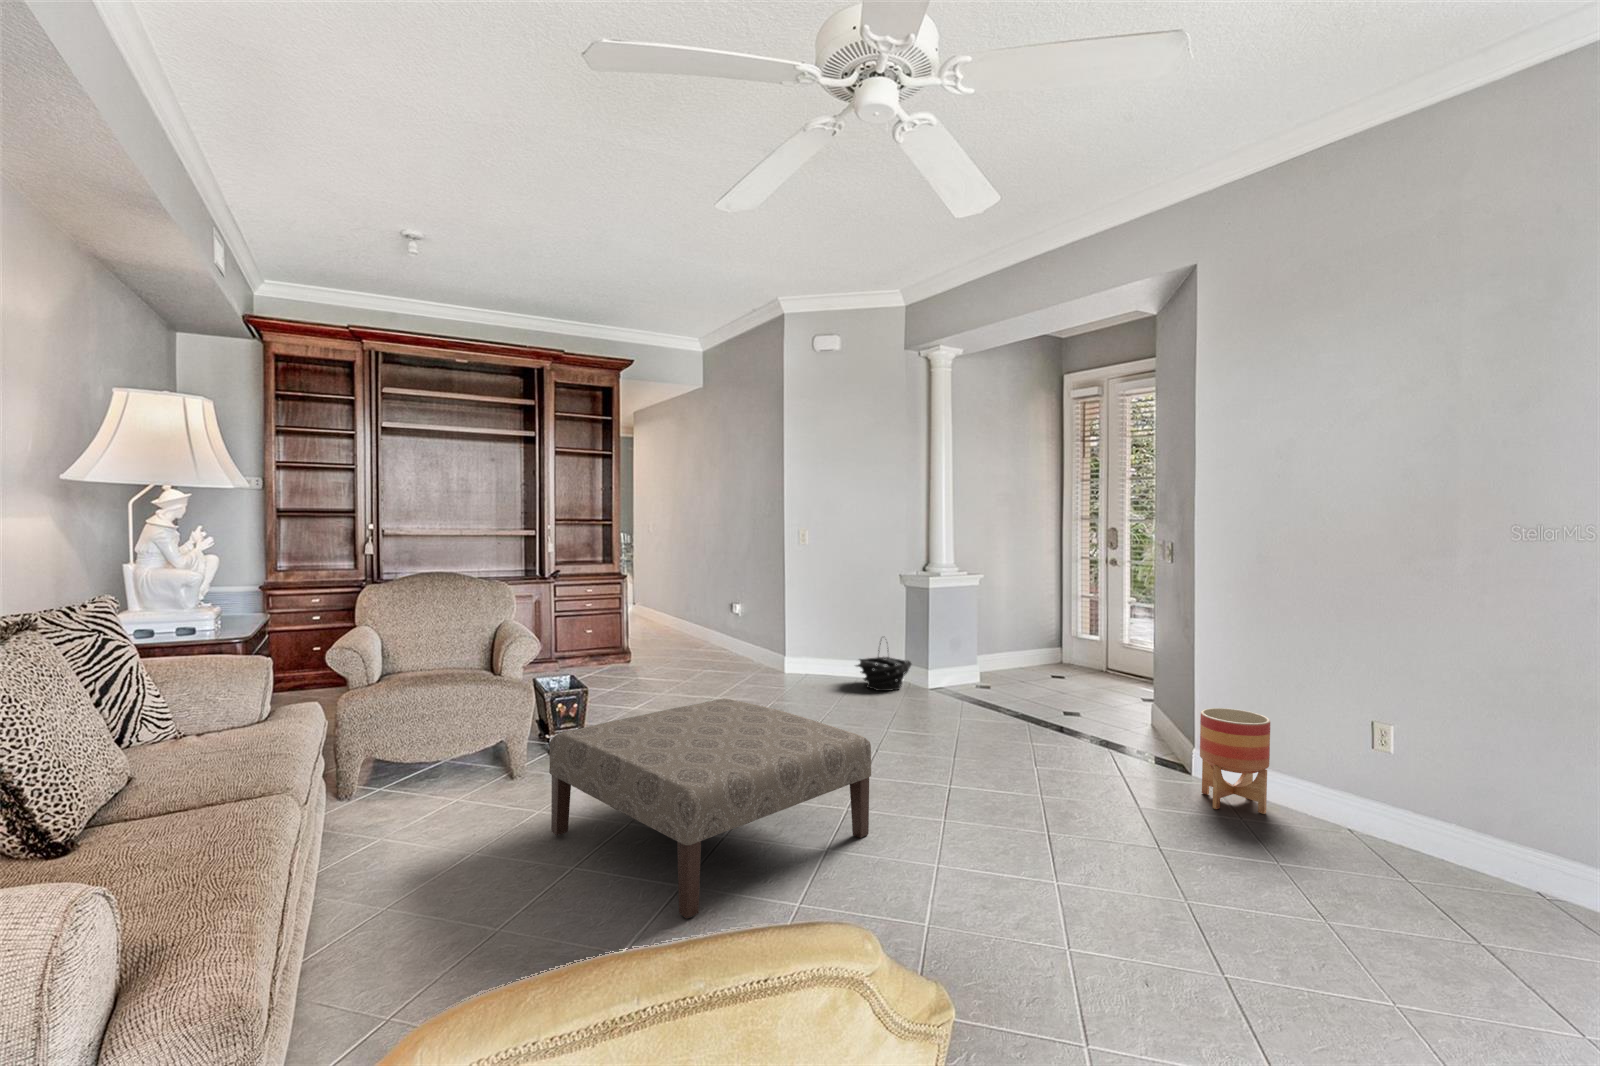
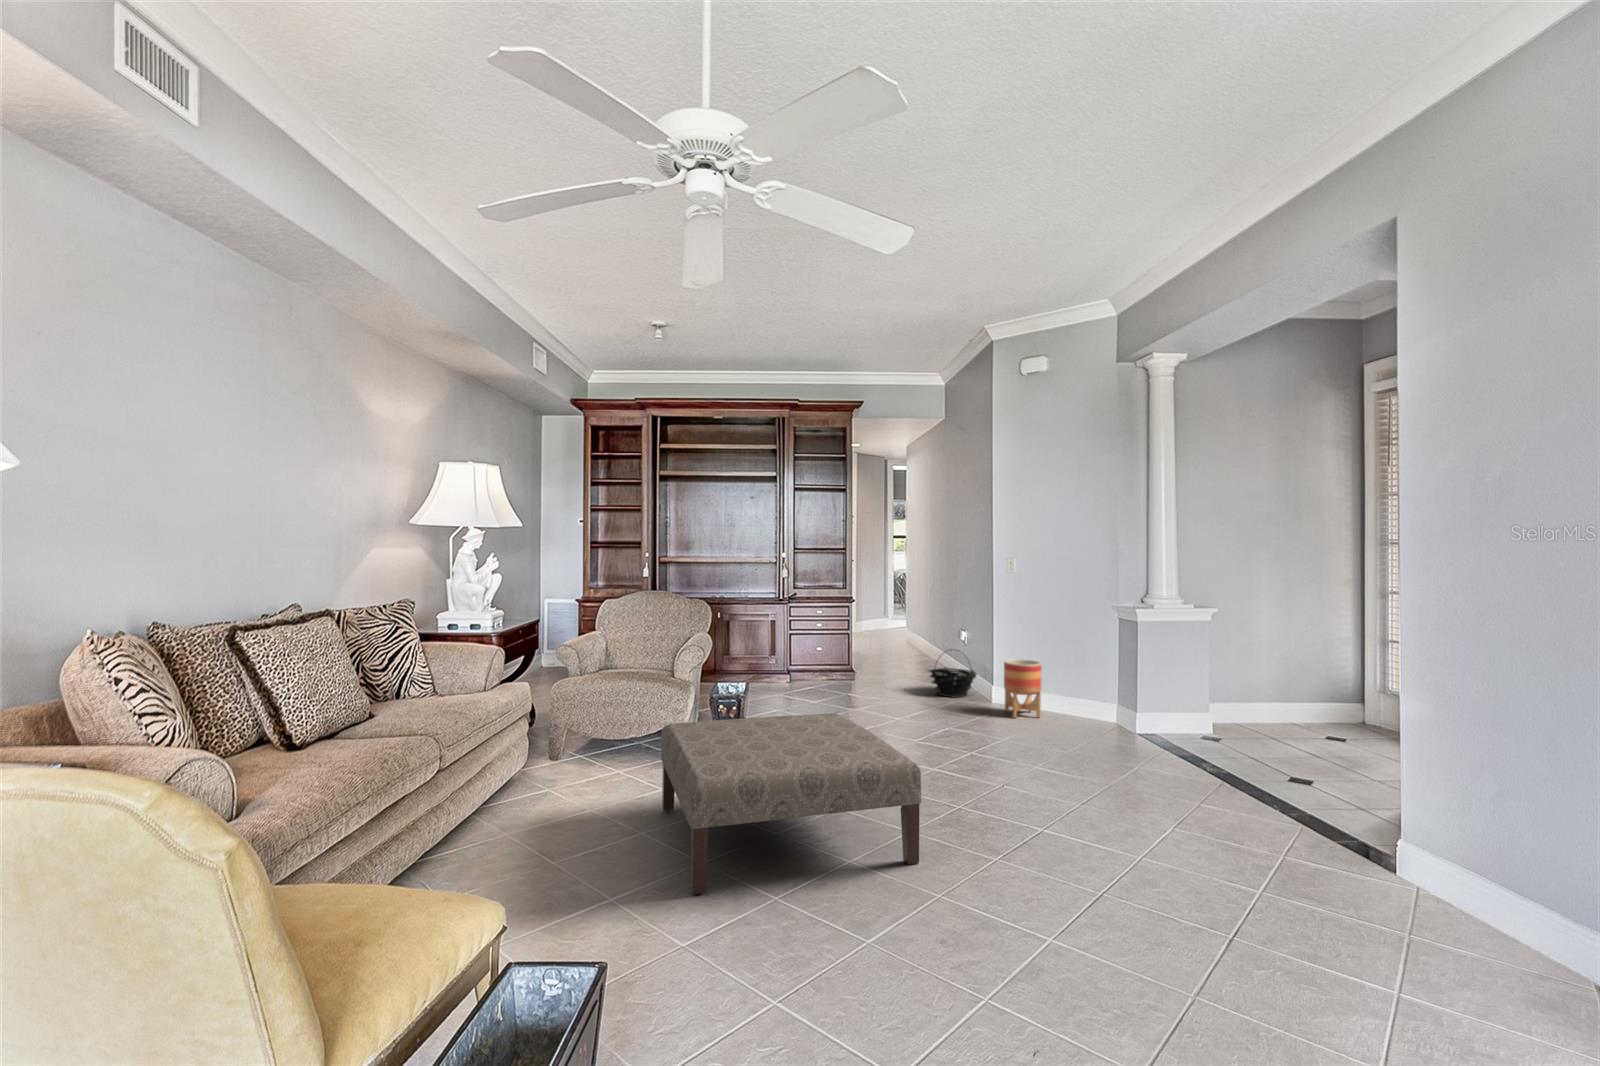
basket: present [856,643,911,691] -> present [929,649,977,698]
planter: present [1200,708,1270,814] -> present [1004,659,1042,718]

